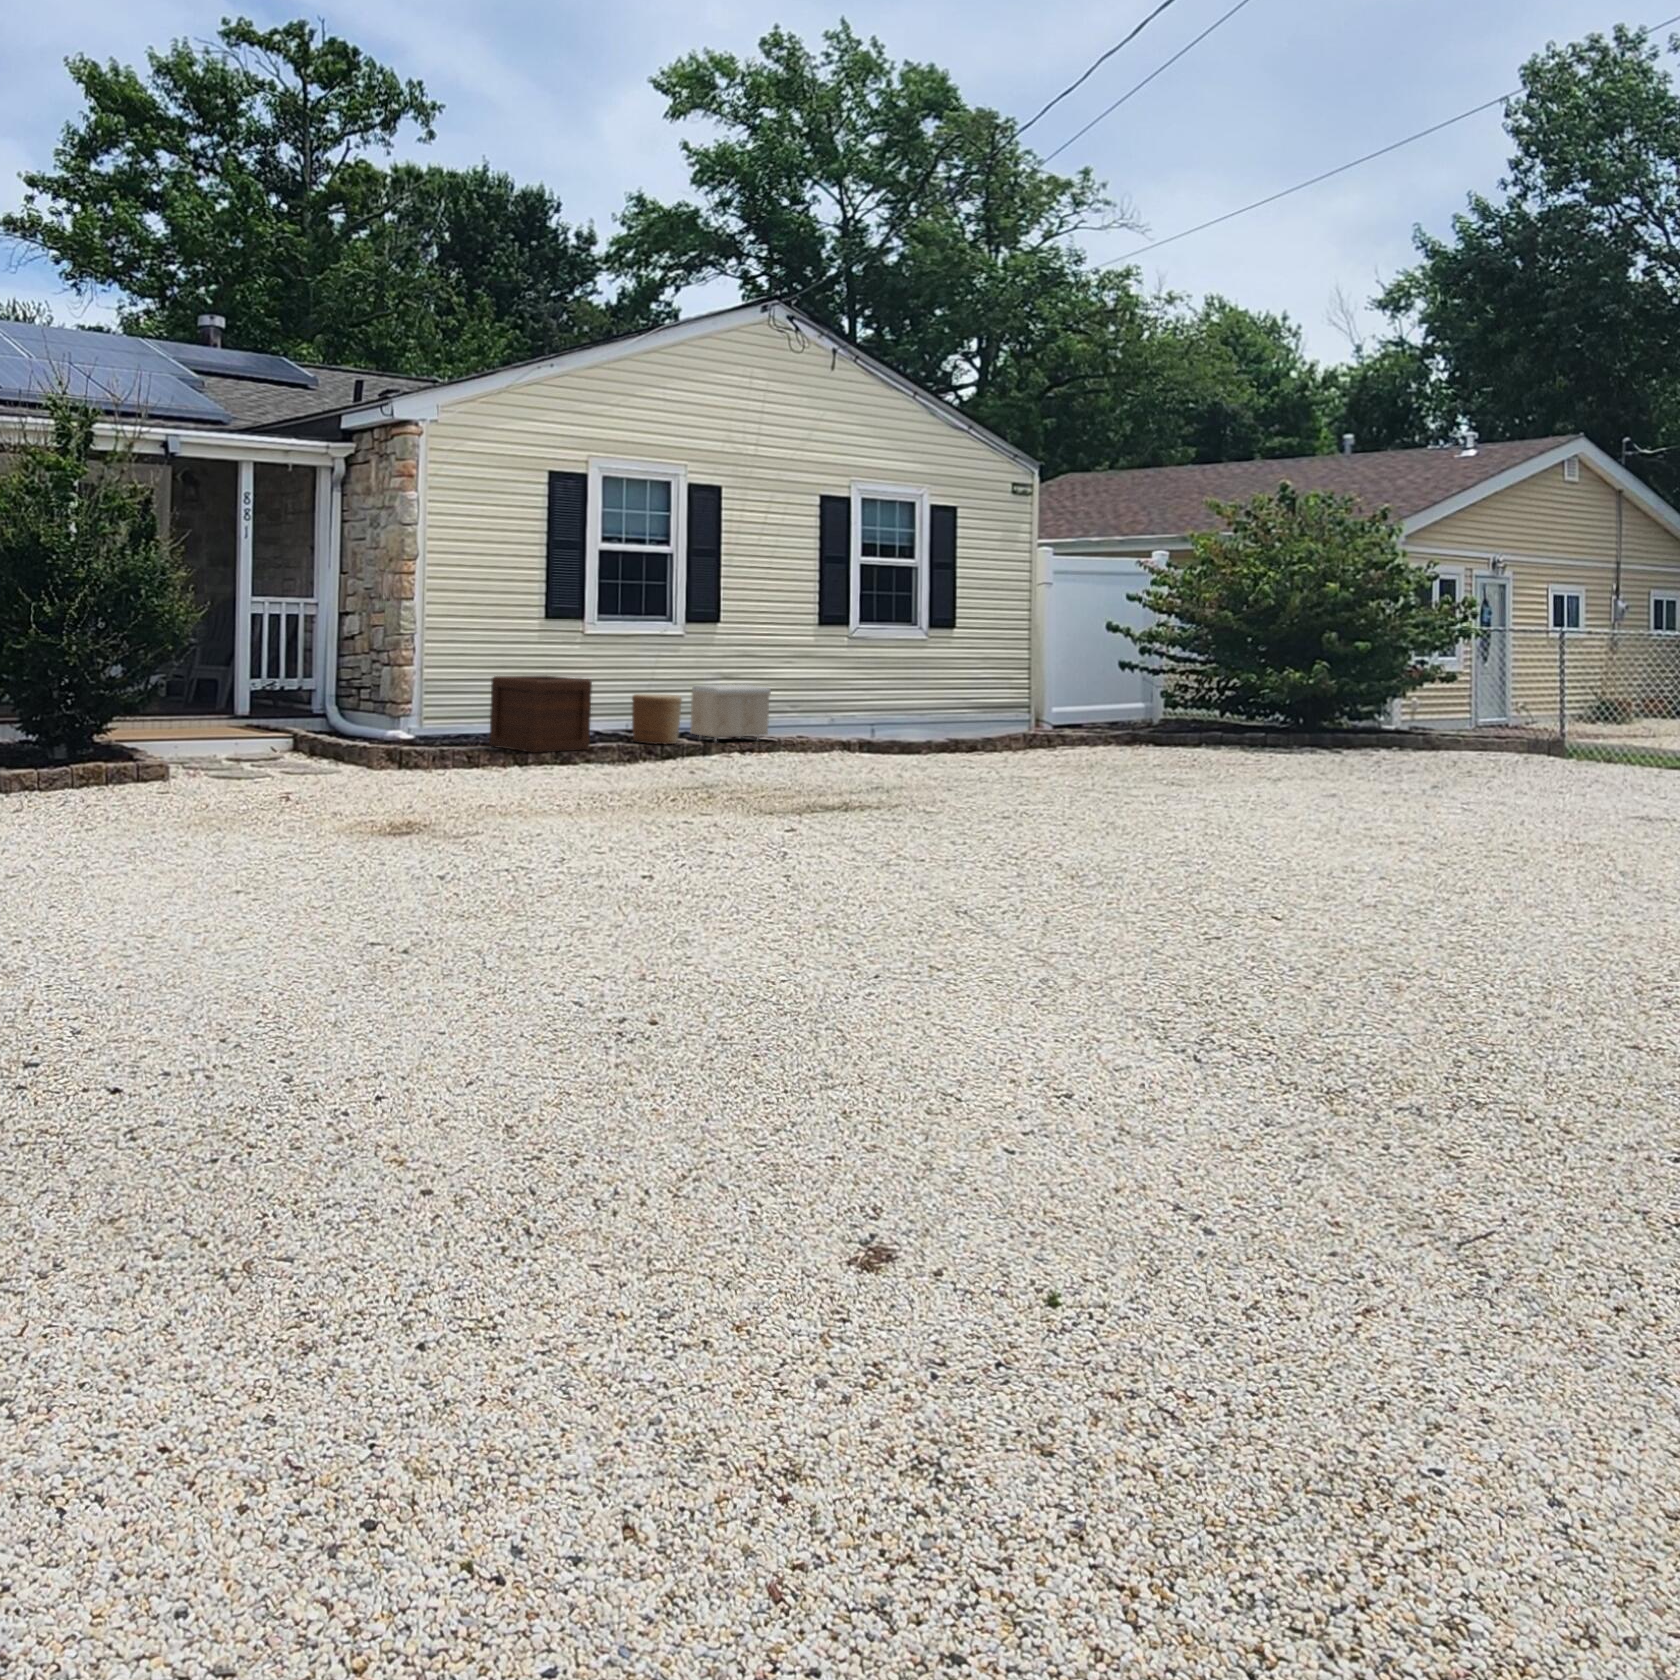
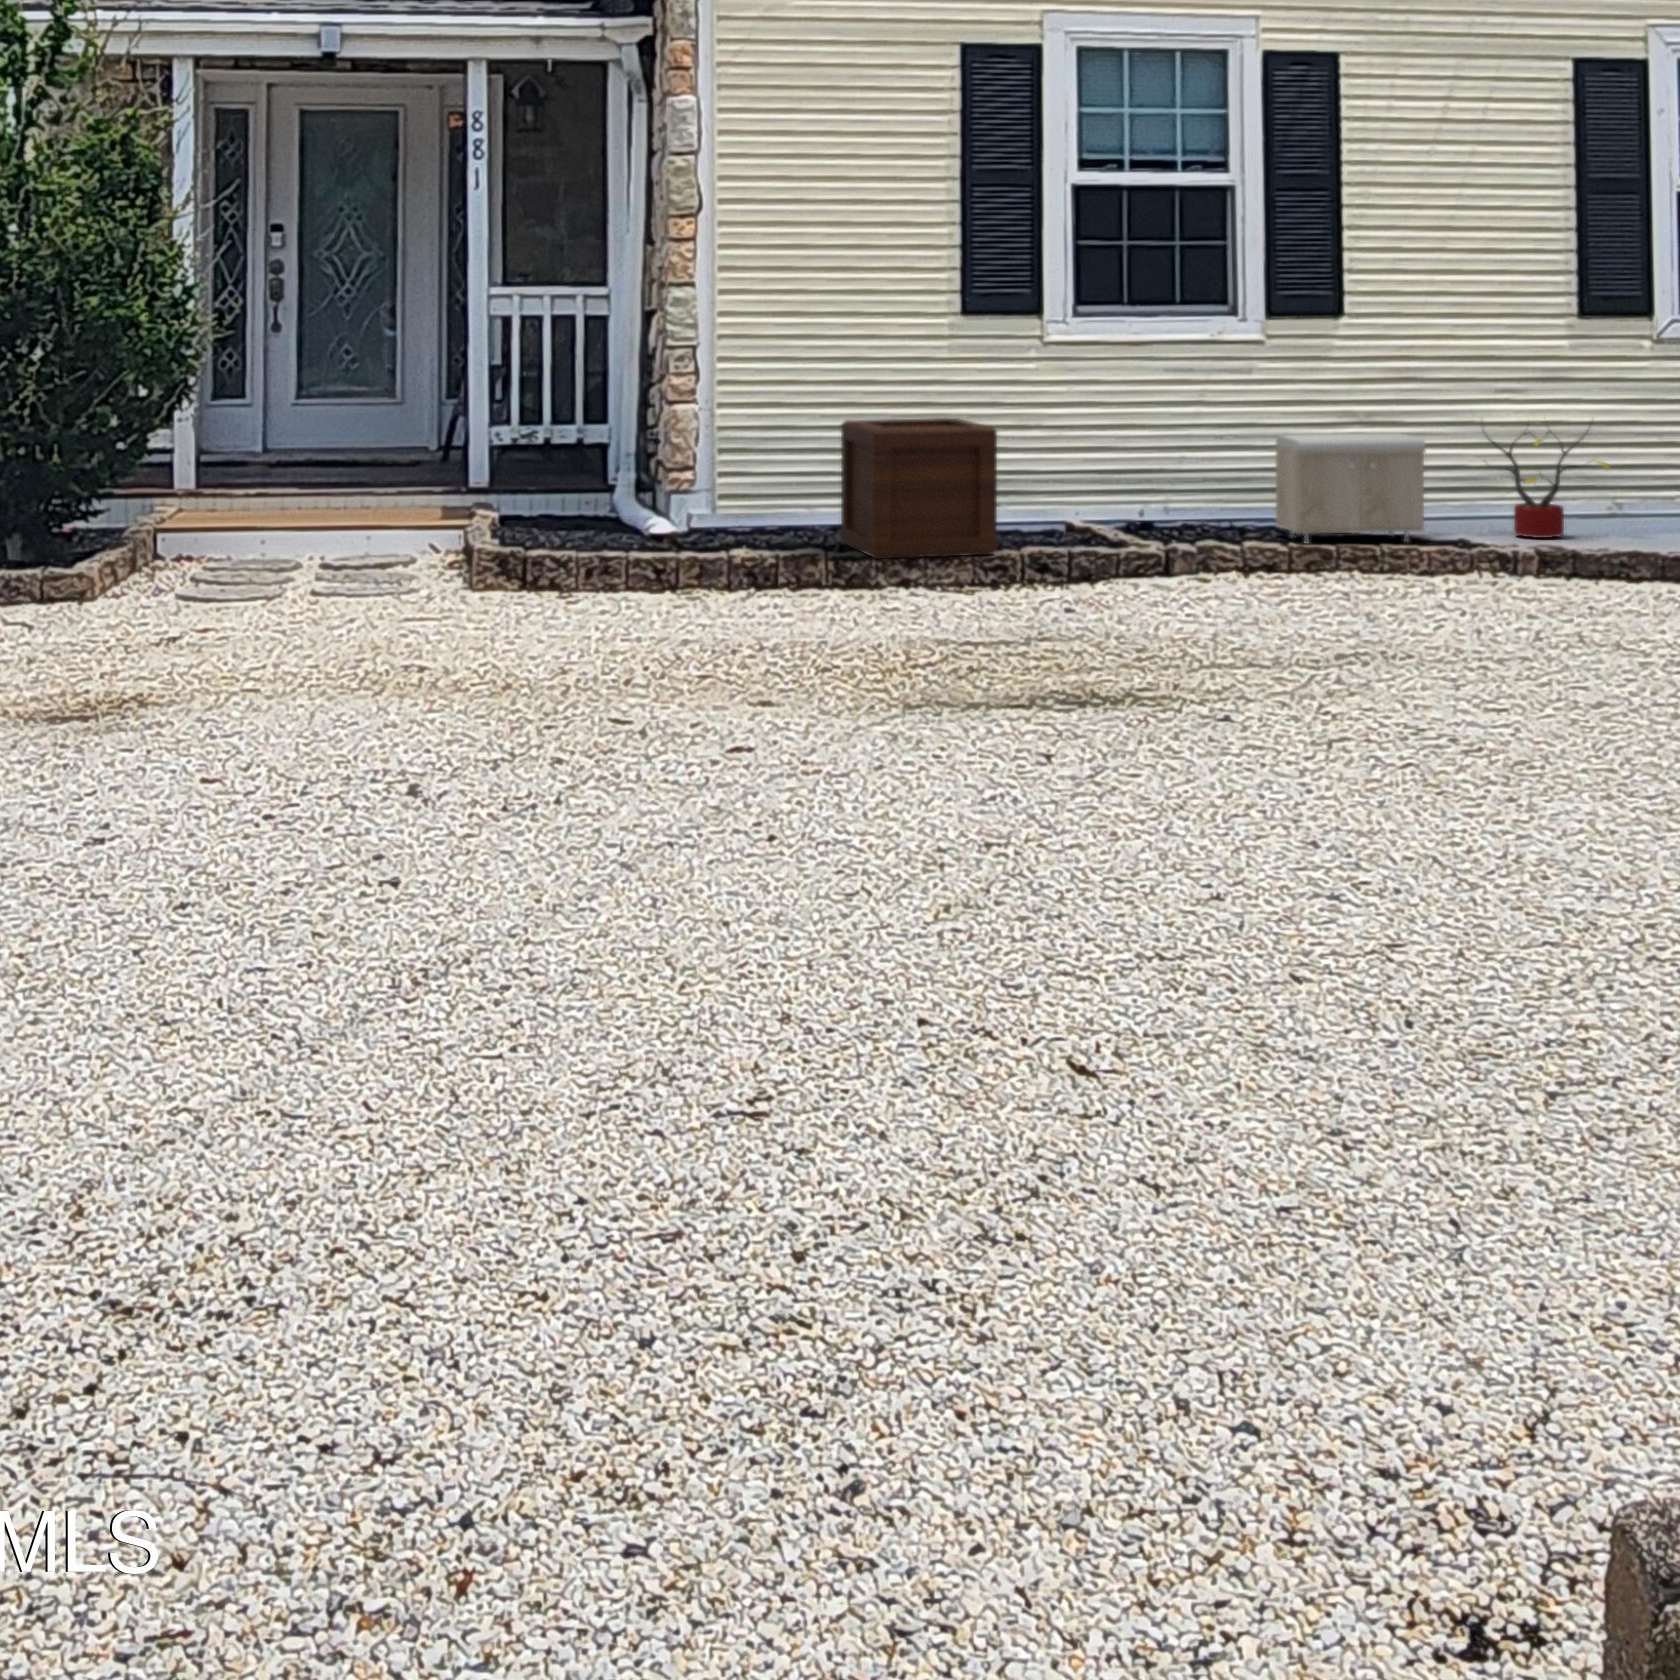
decorative plant: none [773,677,842,738] -> present [1481,421,1610,538]
woven basket: present [632,694,682,744] -> none [1134,450,1226,547]

